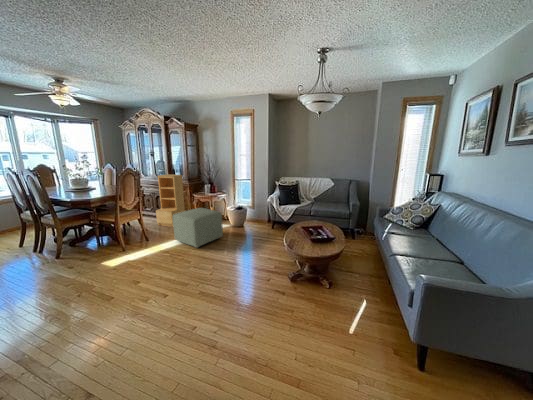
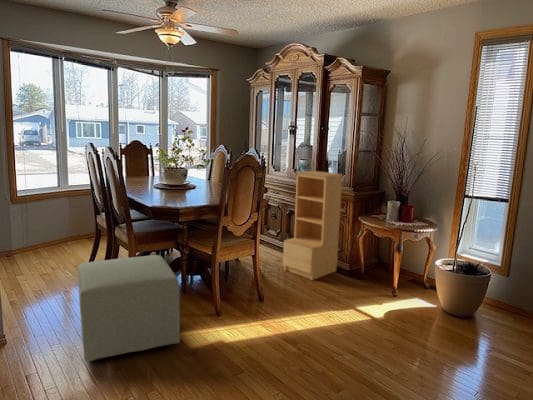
ottoman: present [173,208,223,248] -> present [78,255,180,362]

